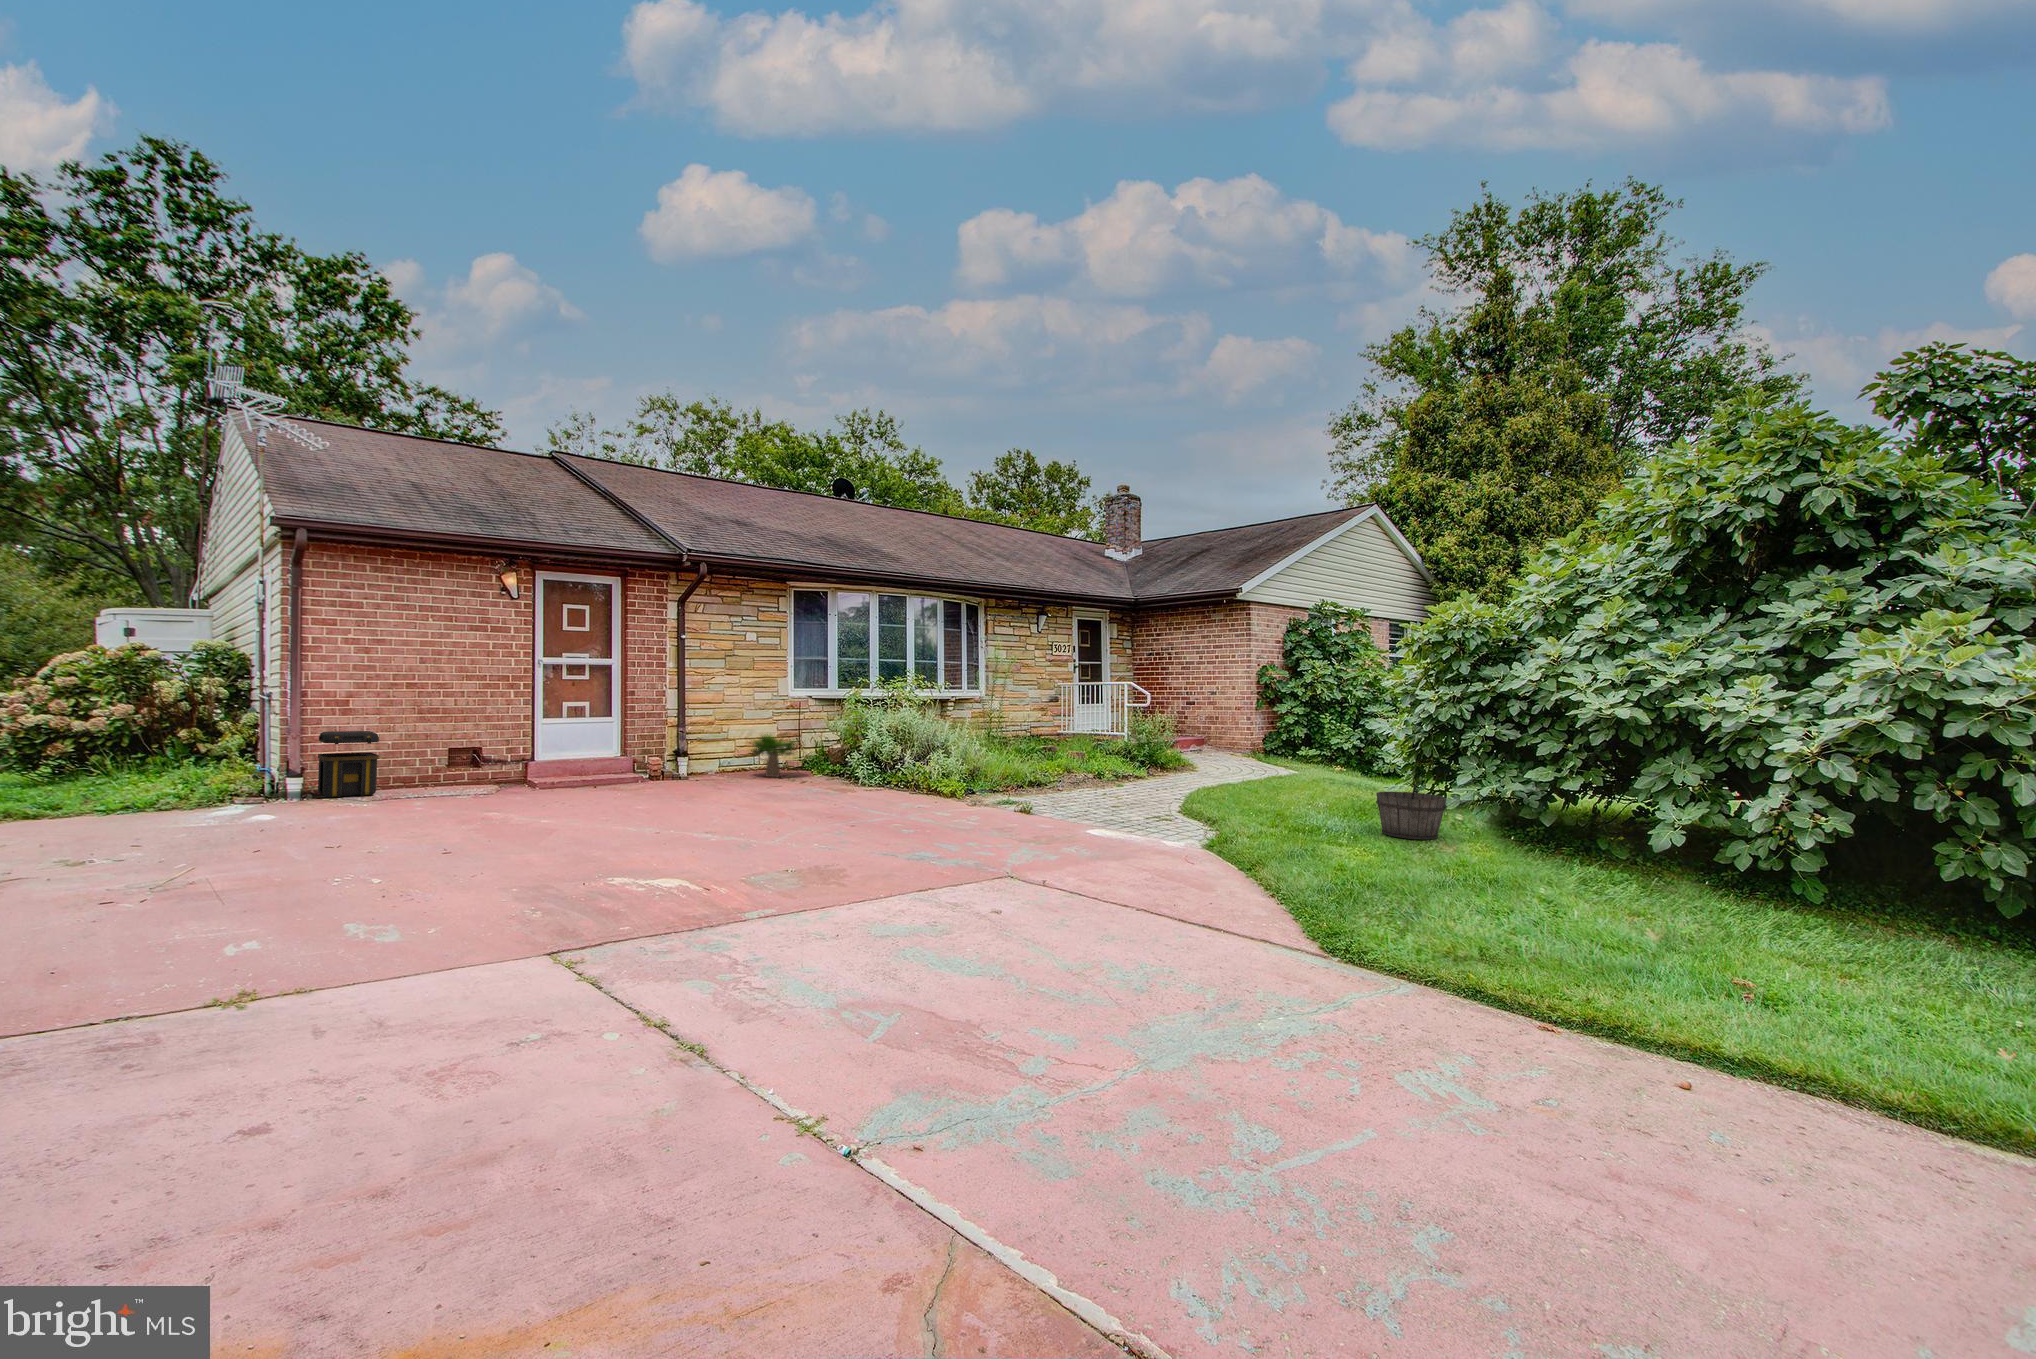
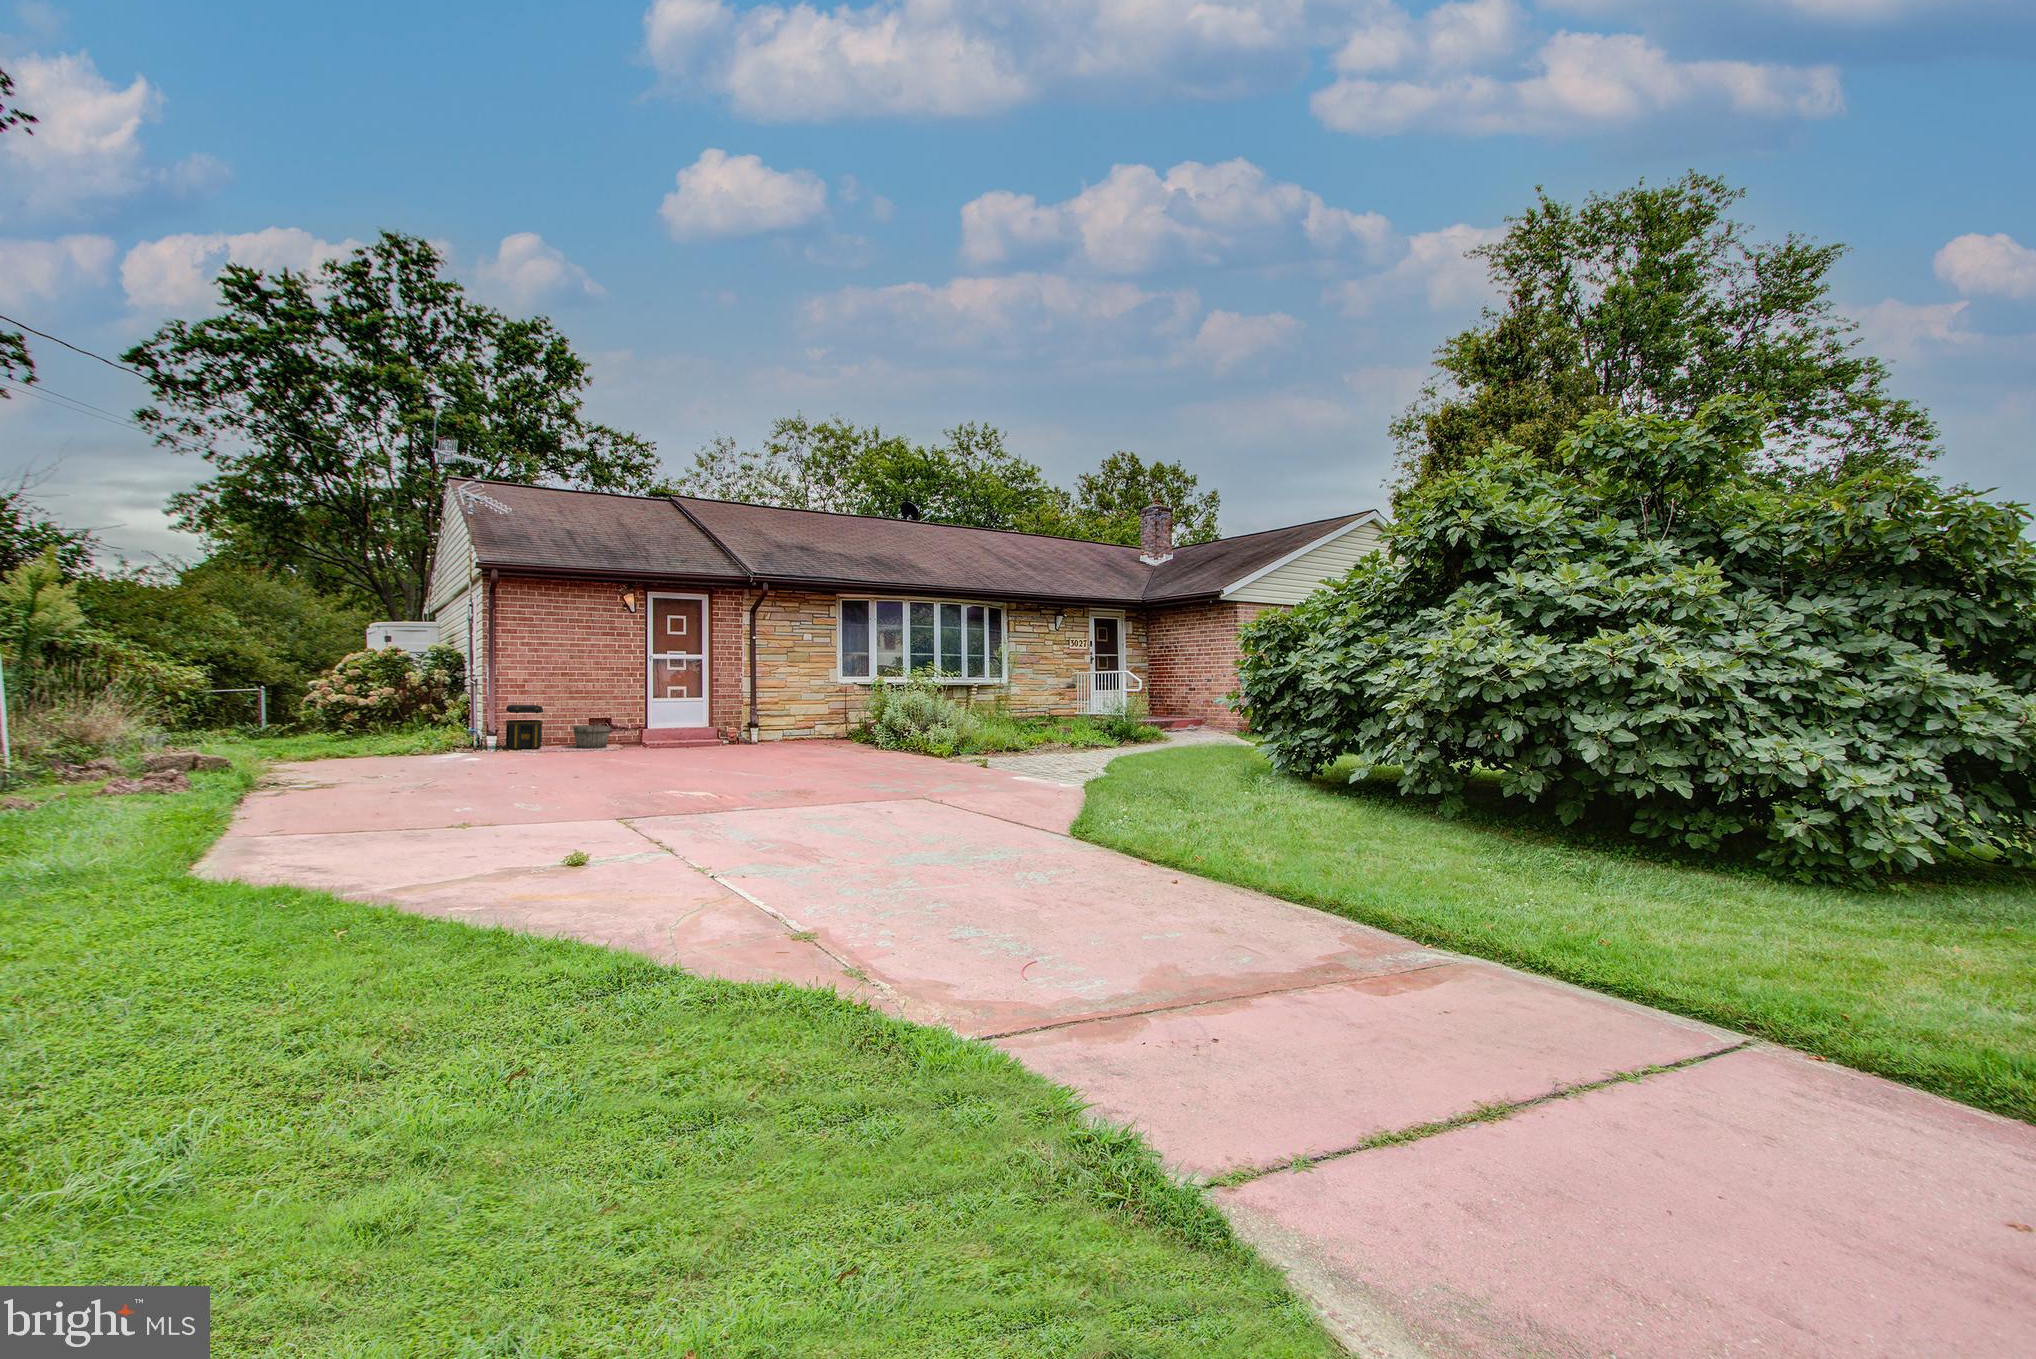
potted plant: present [751,734,796,777] -> none [799,710,843,746]
wooden bucket: present [1375,782,1448,840] -> present [573,720,611,748]

